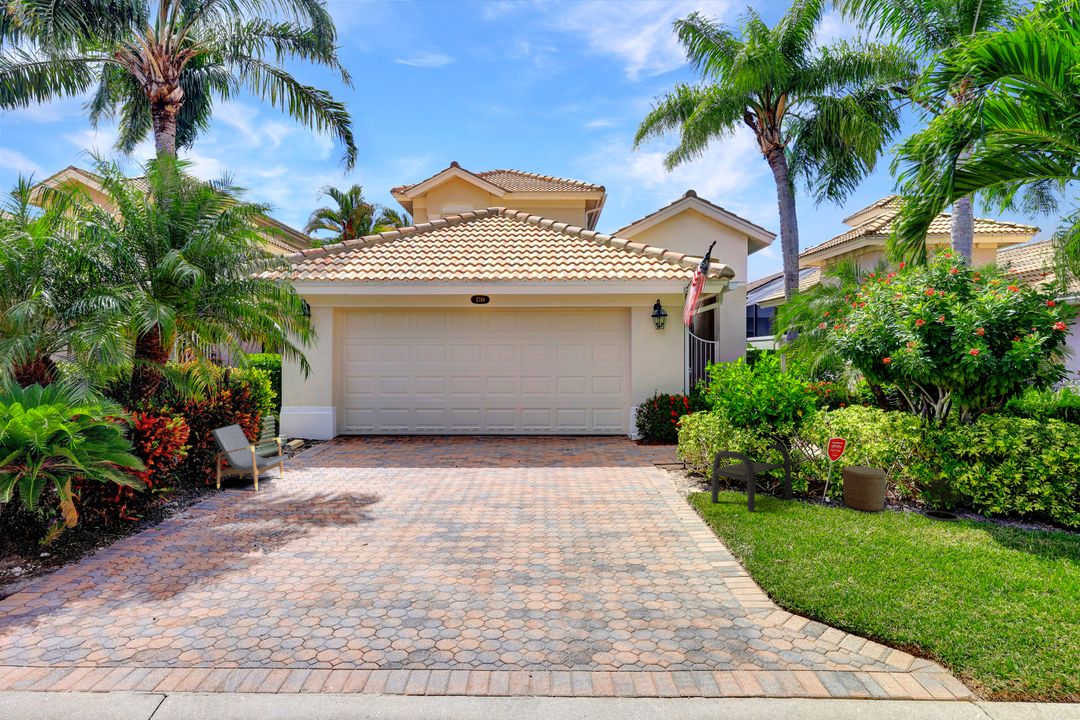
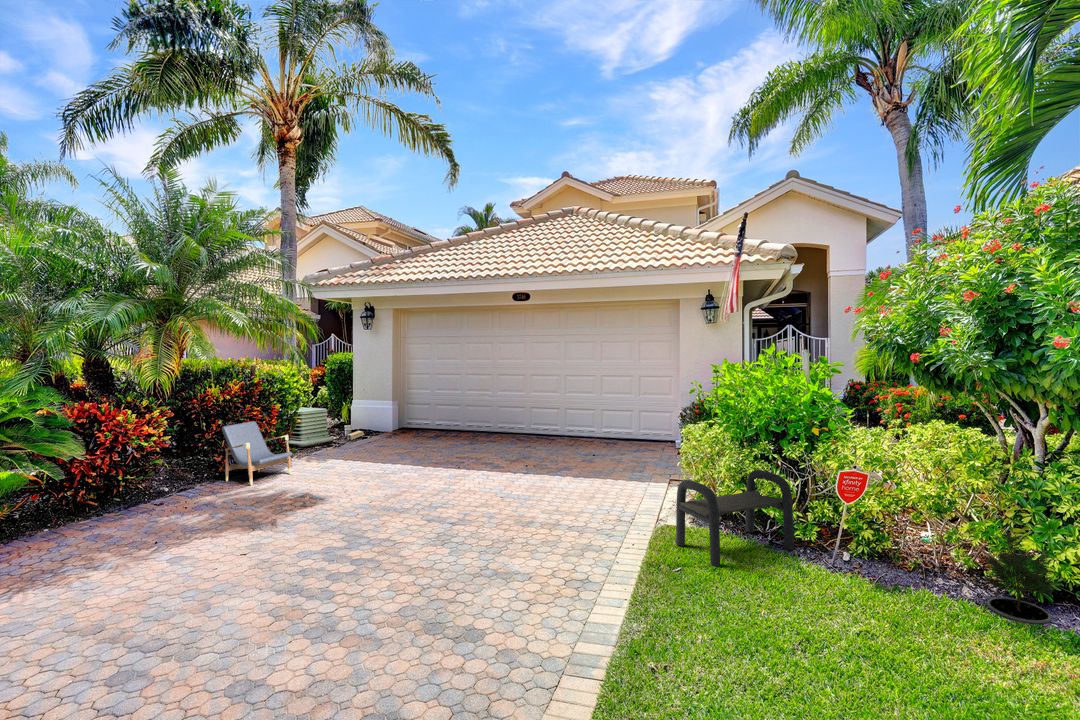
woven basket: present [842,466,886,511] -> none [862,513,930,586]

